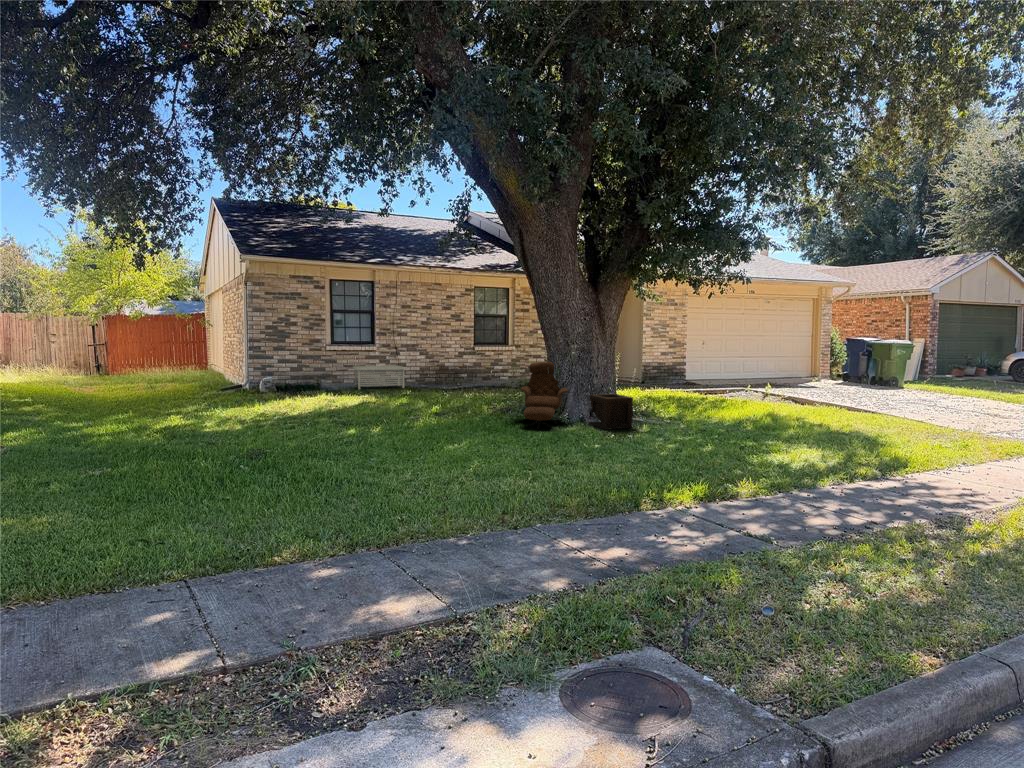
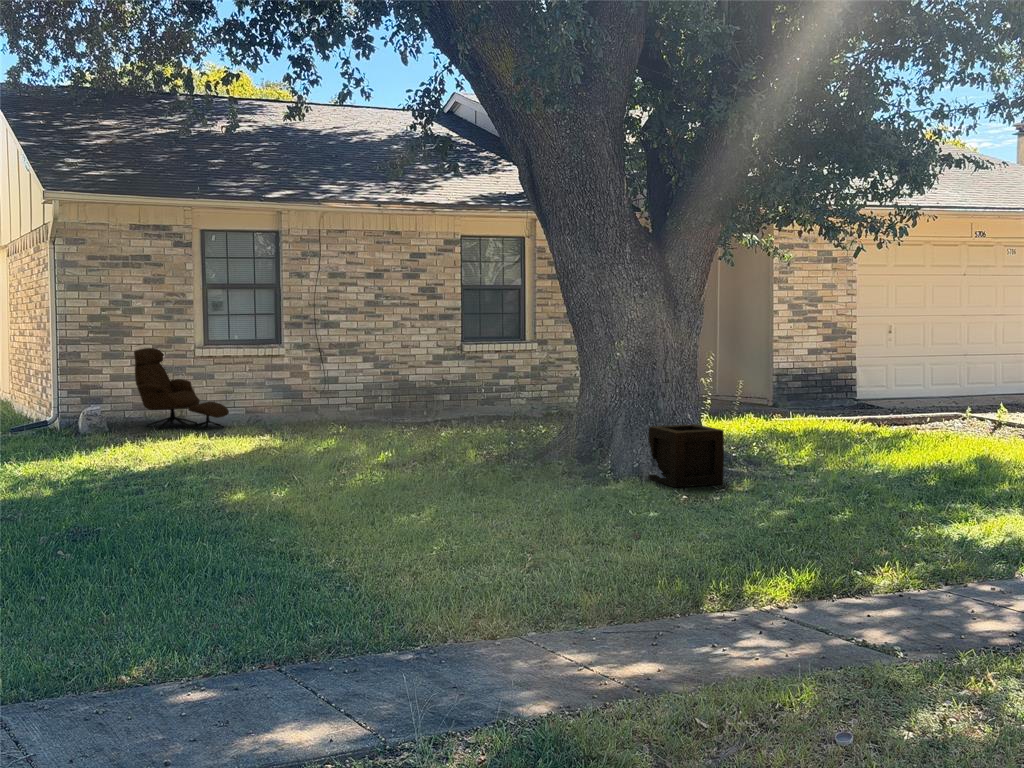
lounge chair: present [521,362,568,429] -> present [134,348,229,429]
storage bench: present [353,366,405,389] -> none [243,381,335,424]

